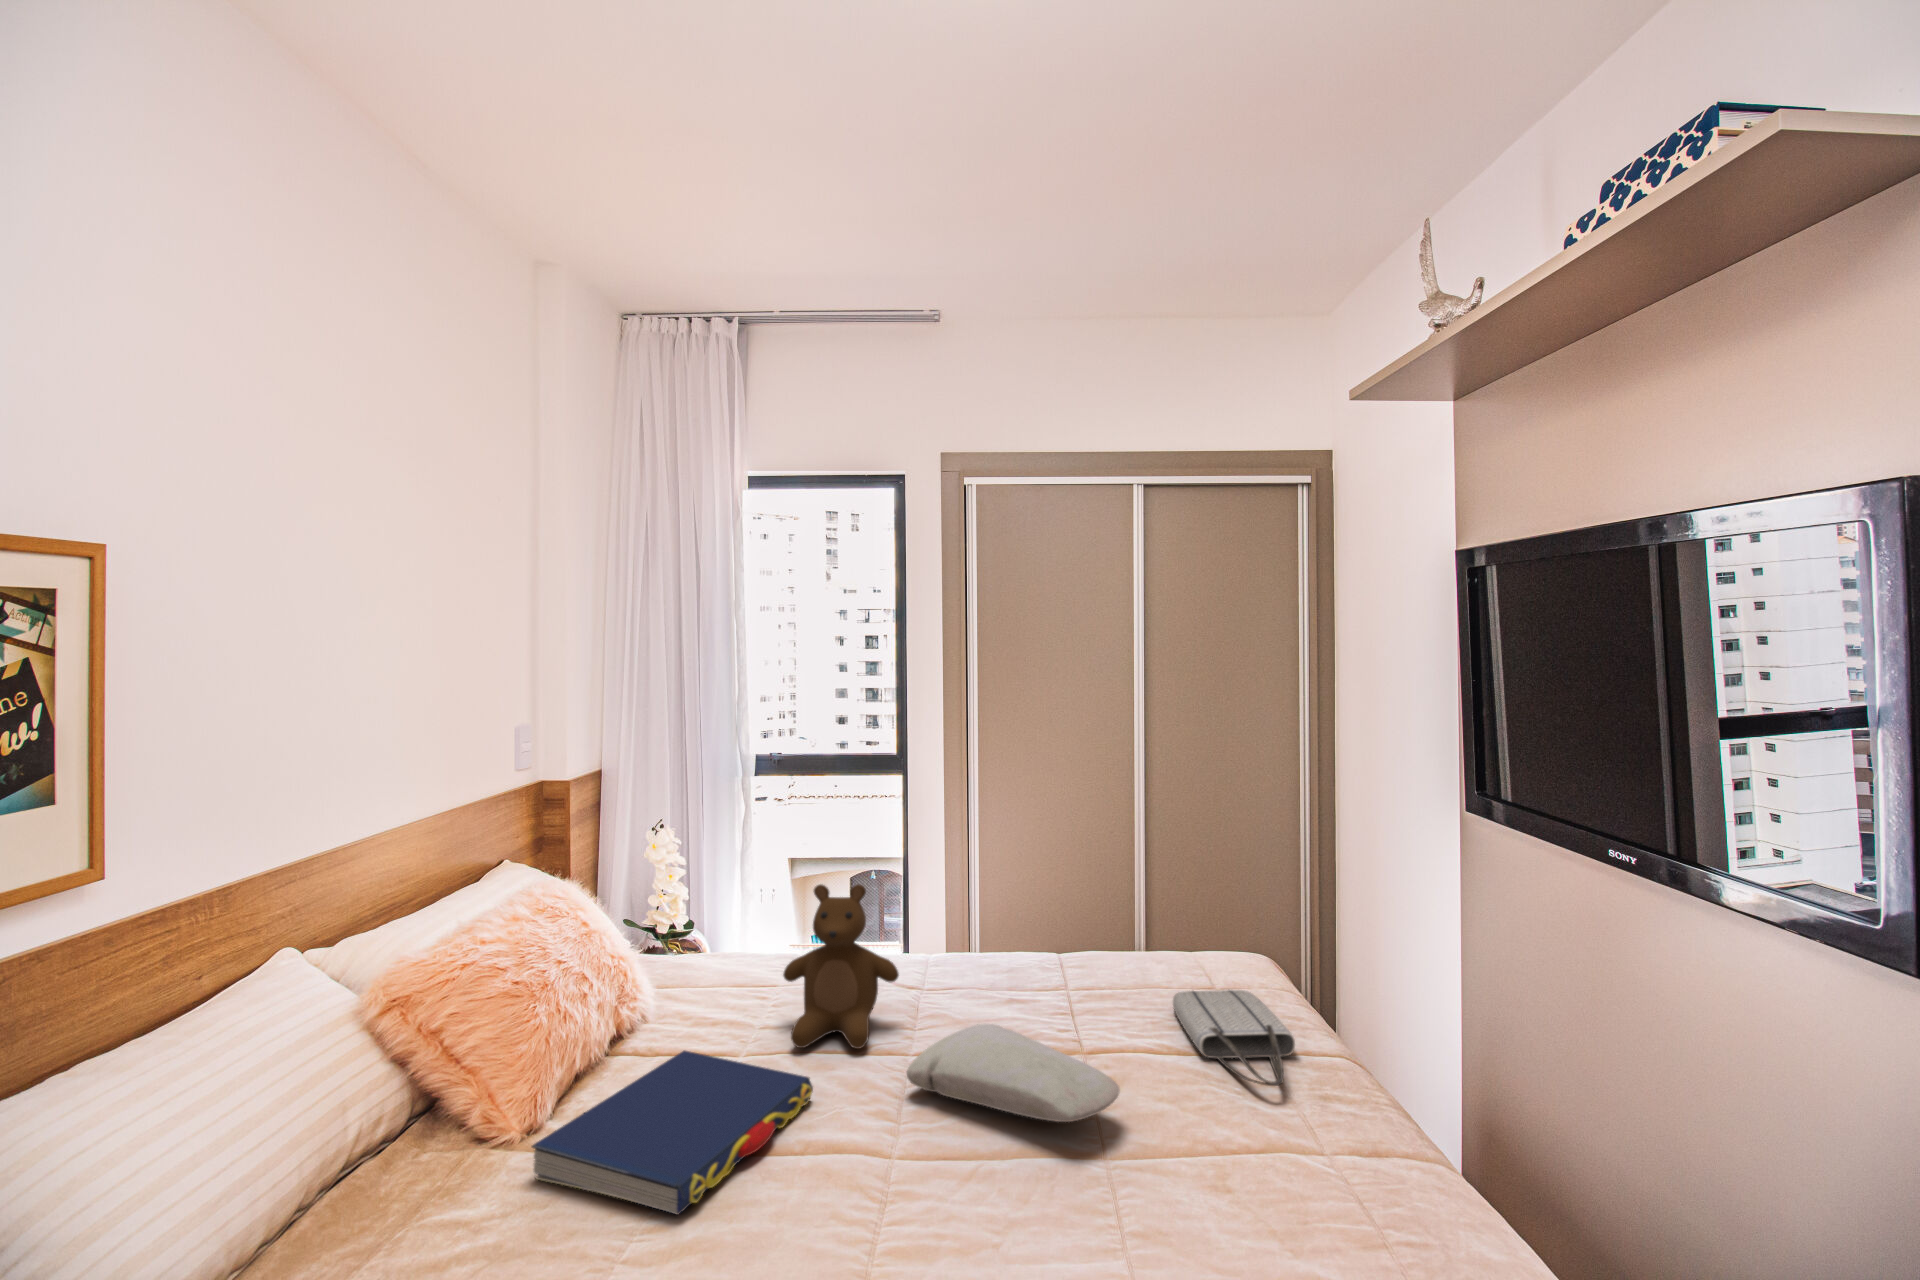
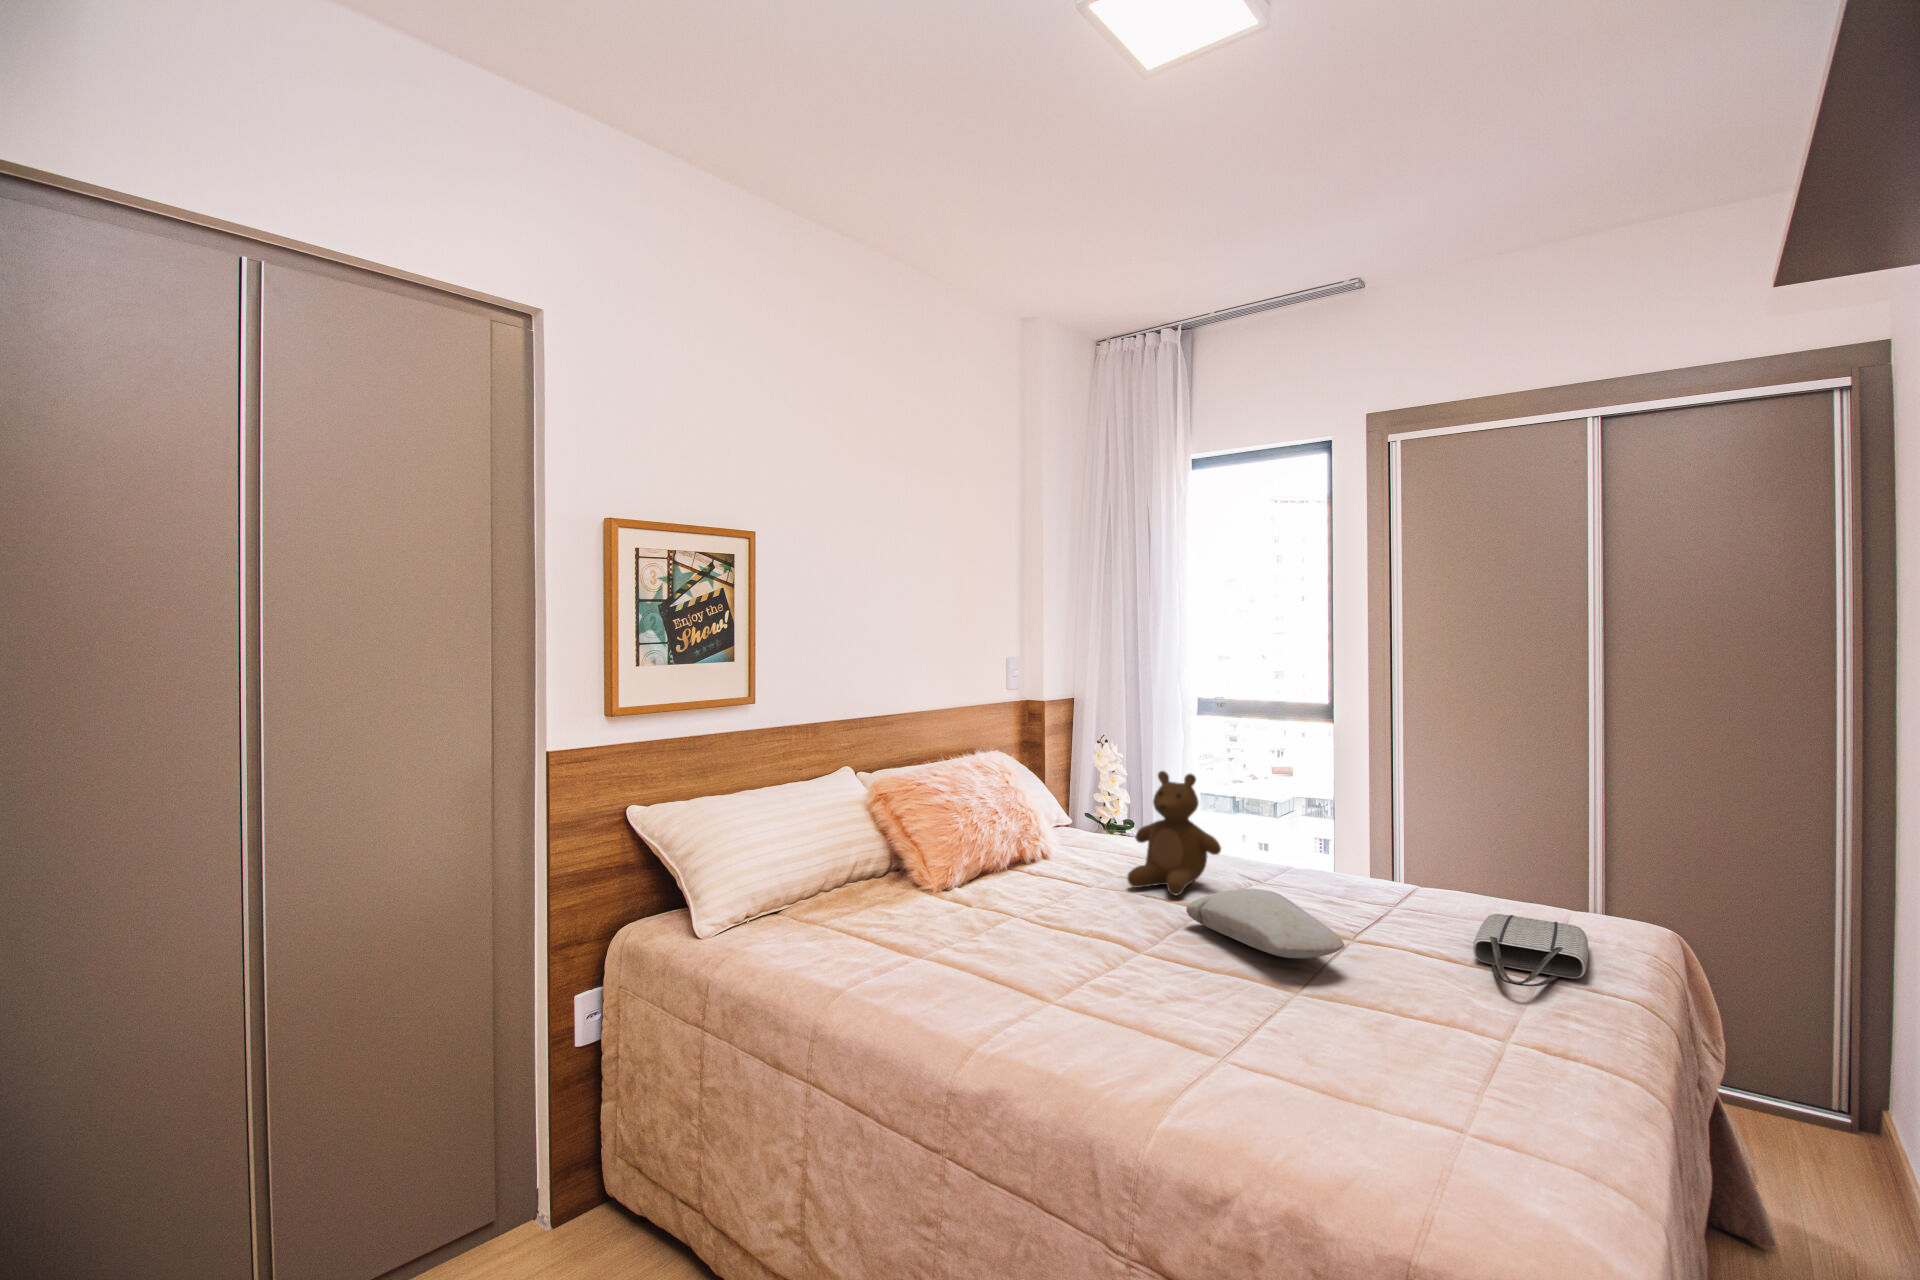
book: present [532,1050,813,1215] -> none [932,868,1120,939]

